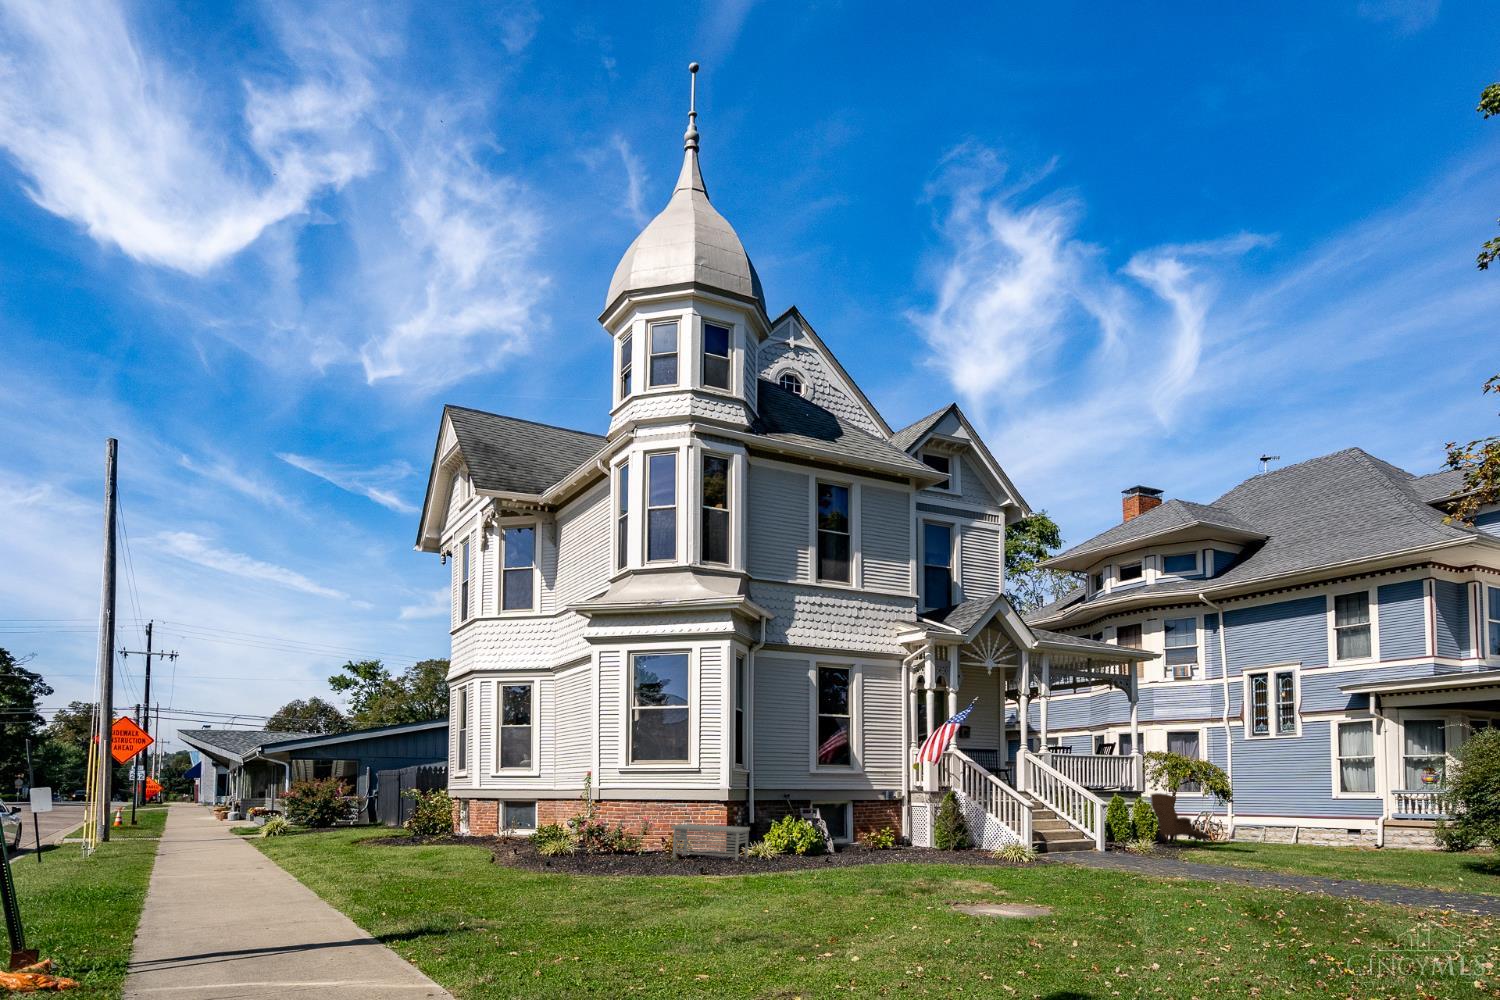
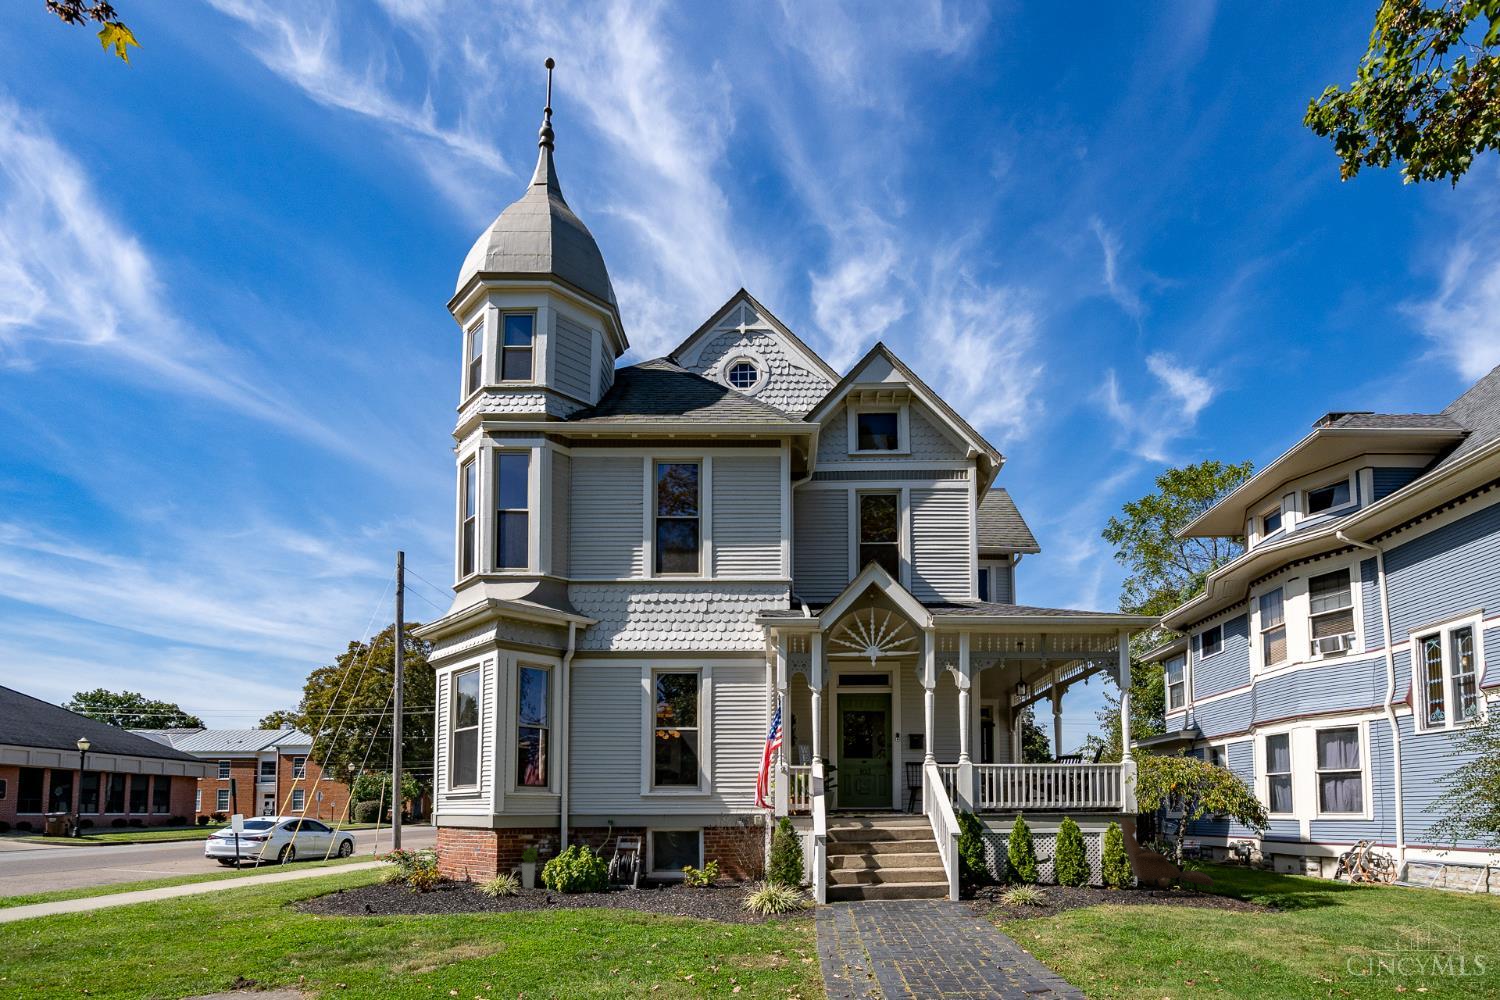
planter: none [763,815,778,857] -> present [522,847,537,894]
storage bench: present [671,824,750,861] -> none [417,854,489,899]

